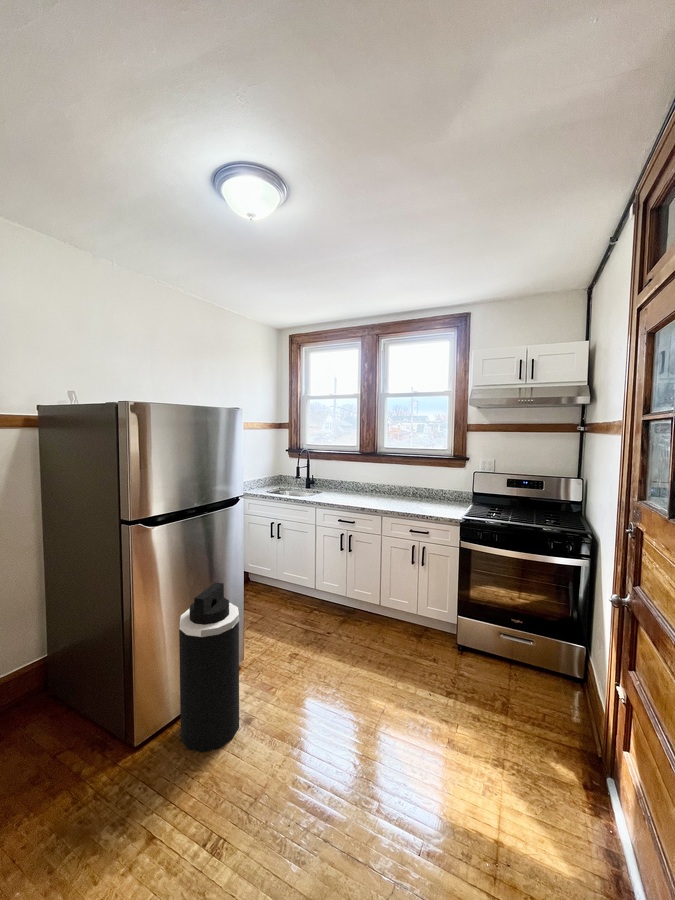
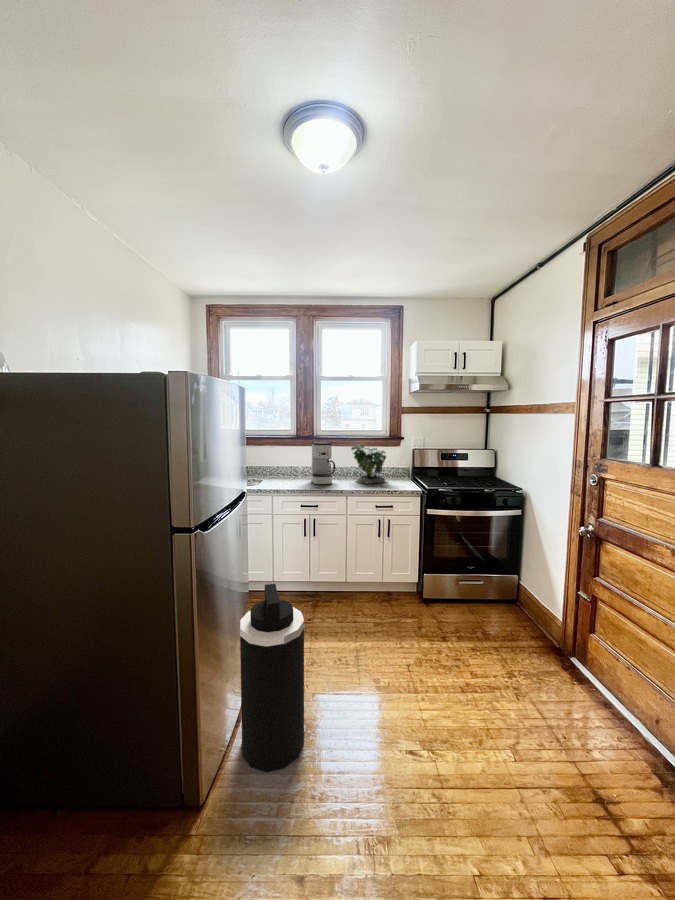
coffee maker: none [361,459,385,502] -> present [312,442,335,485]
potted plant: none [403,462,439,507] -> present [352,445,387,484]

